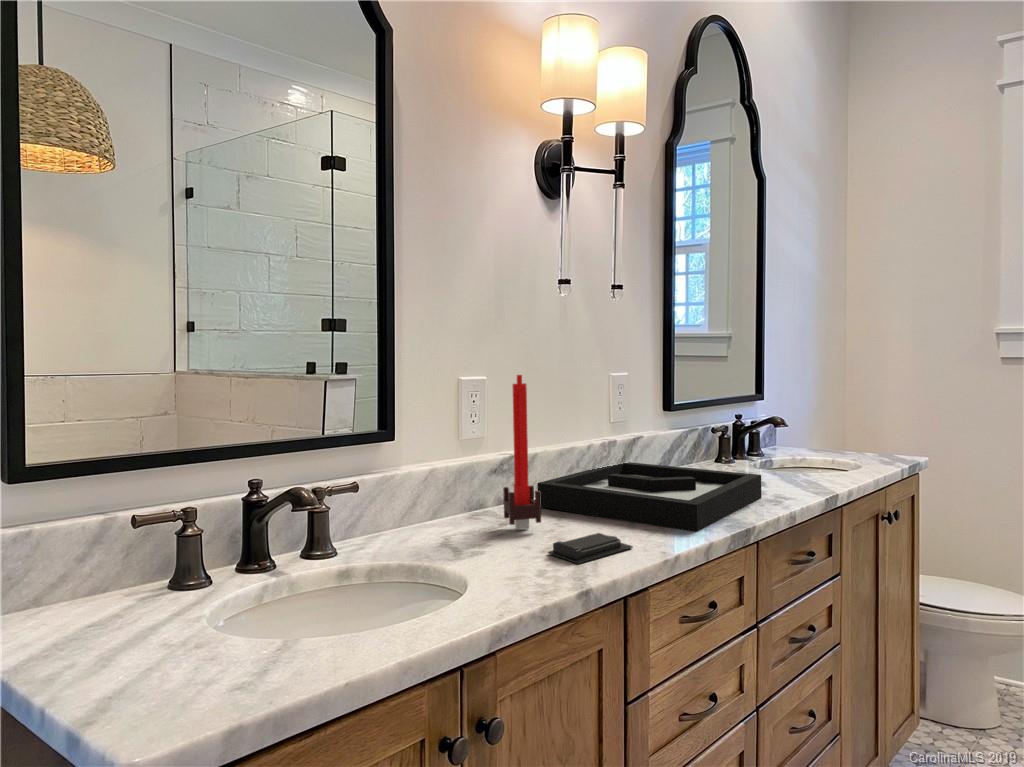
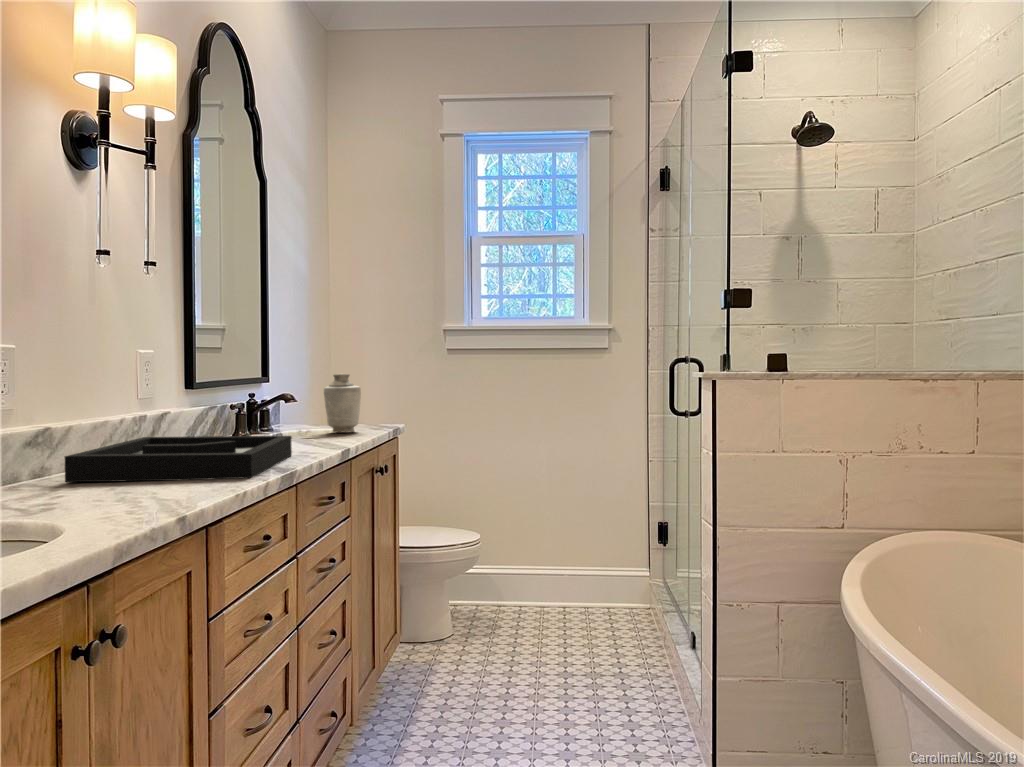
candle: present [503,375,541,530] -> none [41,333,93,498]
vase: none [816,396,863,464] -> present [324,374,361,432]
soap bar: present [548,533,633,564] -> none [120,484,203,506]

